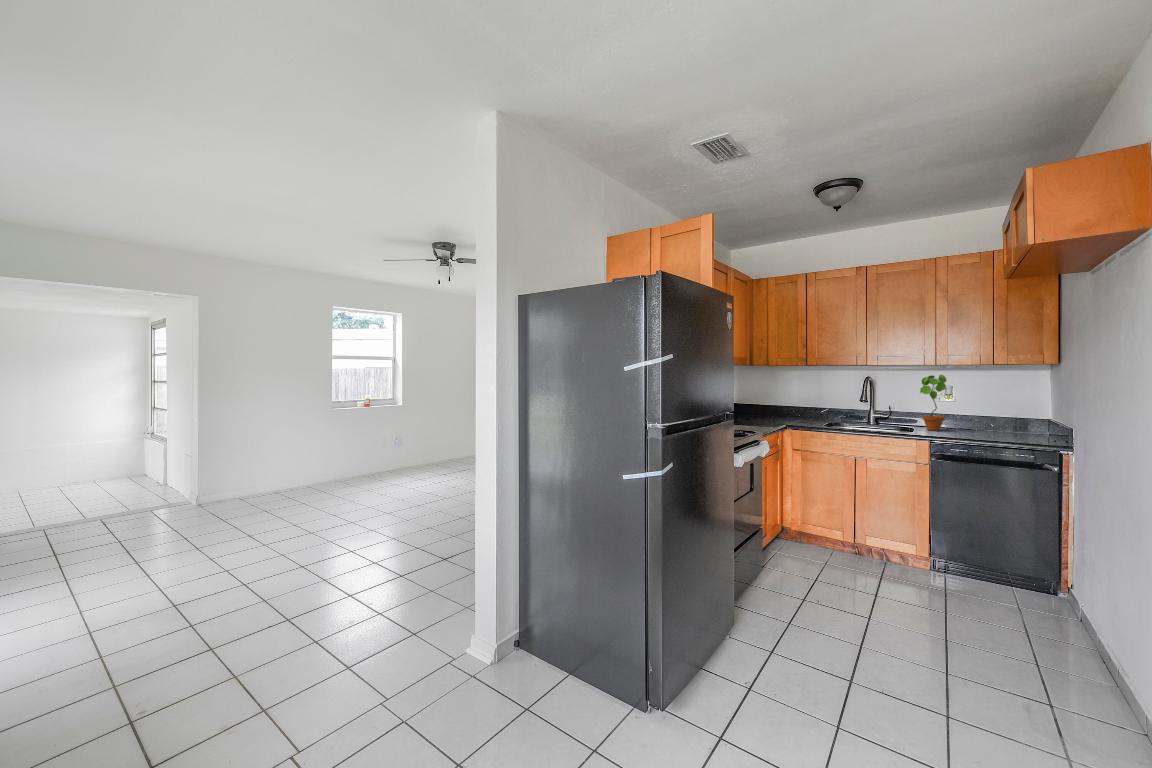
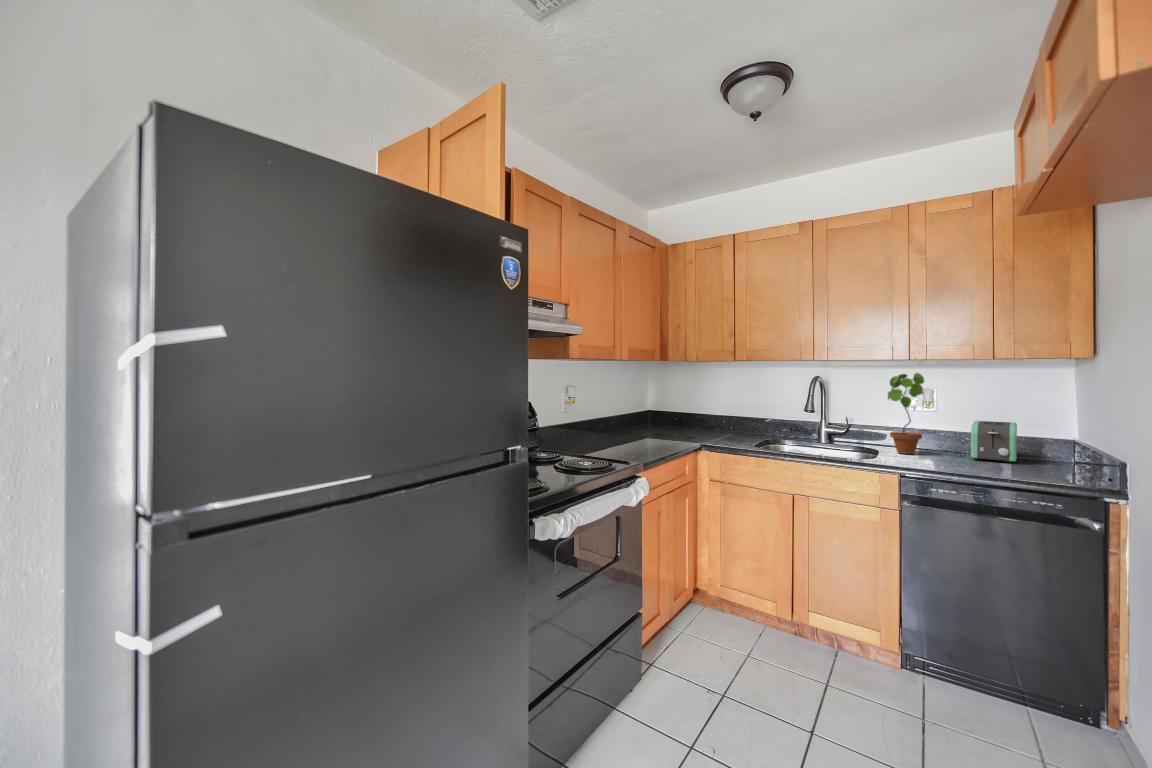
toaster: none [979,408,1011,435] -> present [971,421,1017,462]

